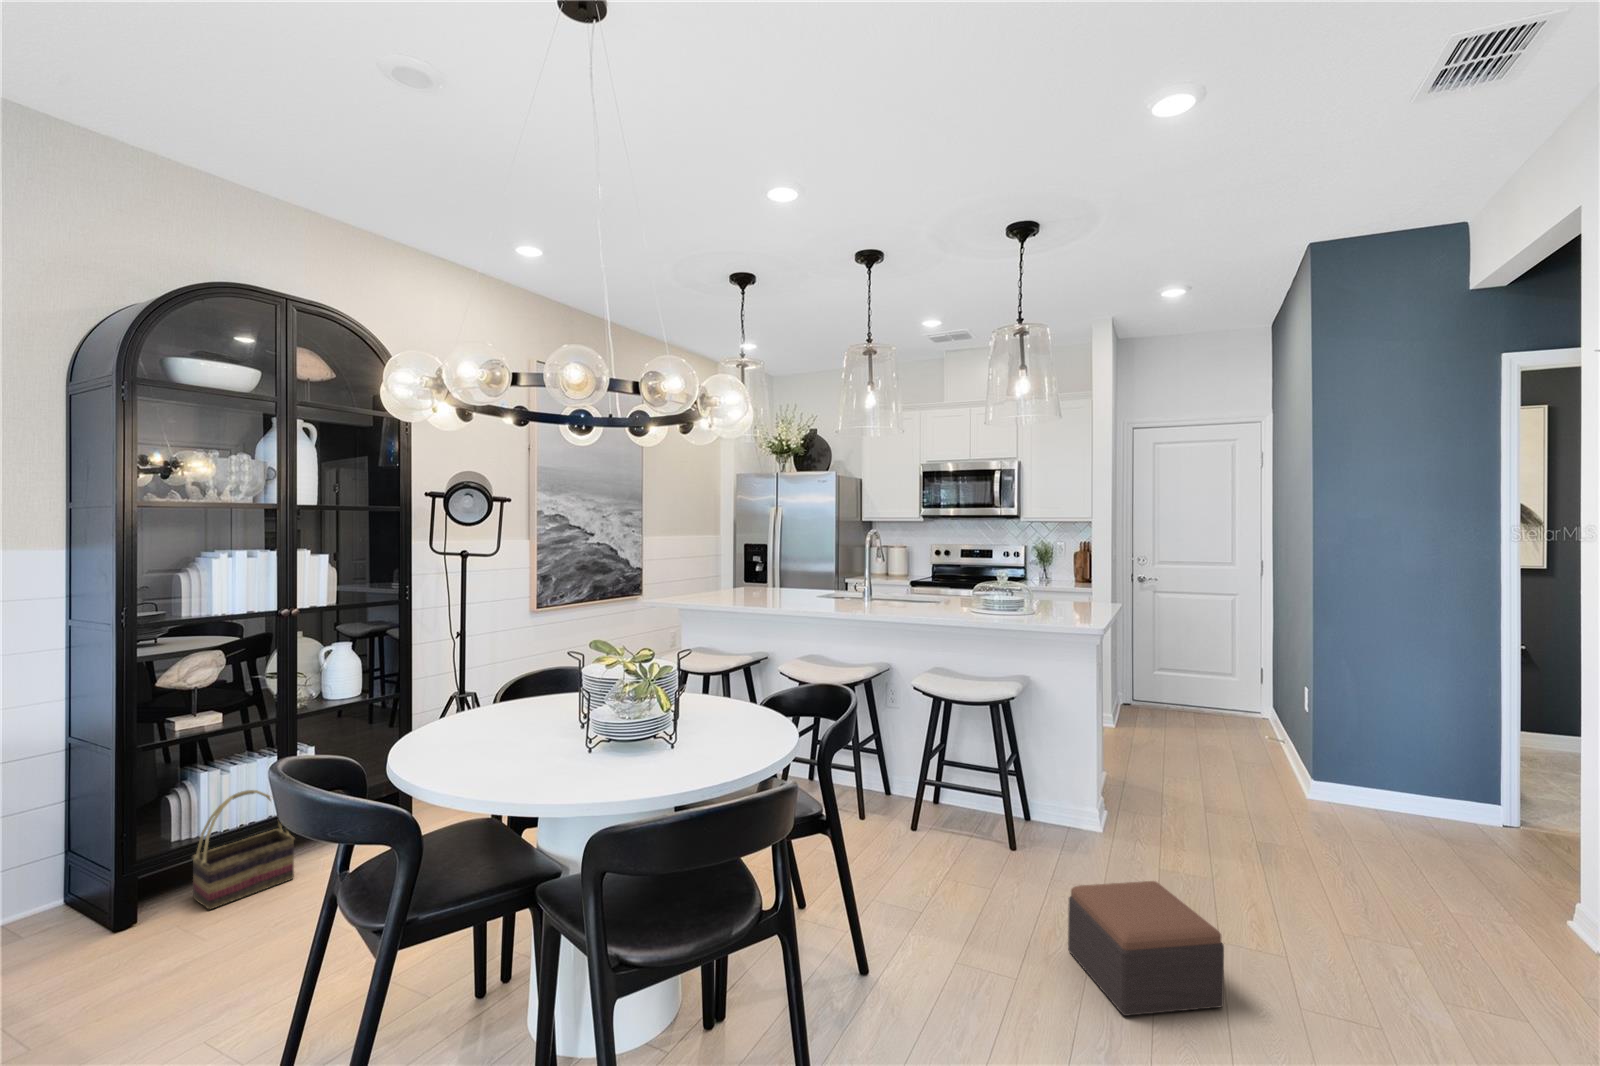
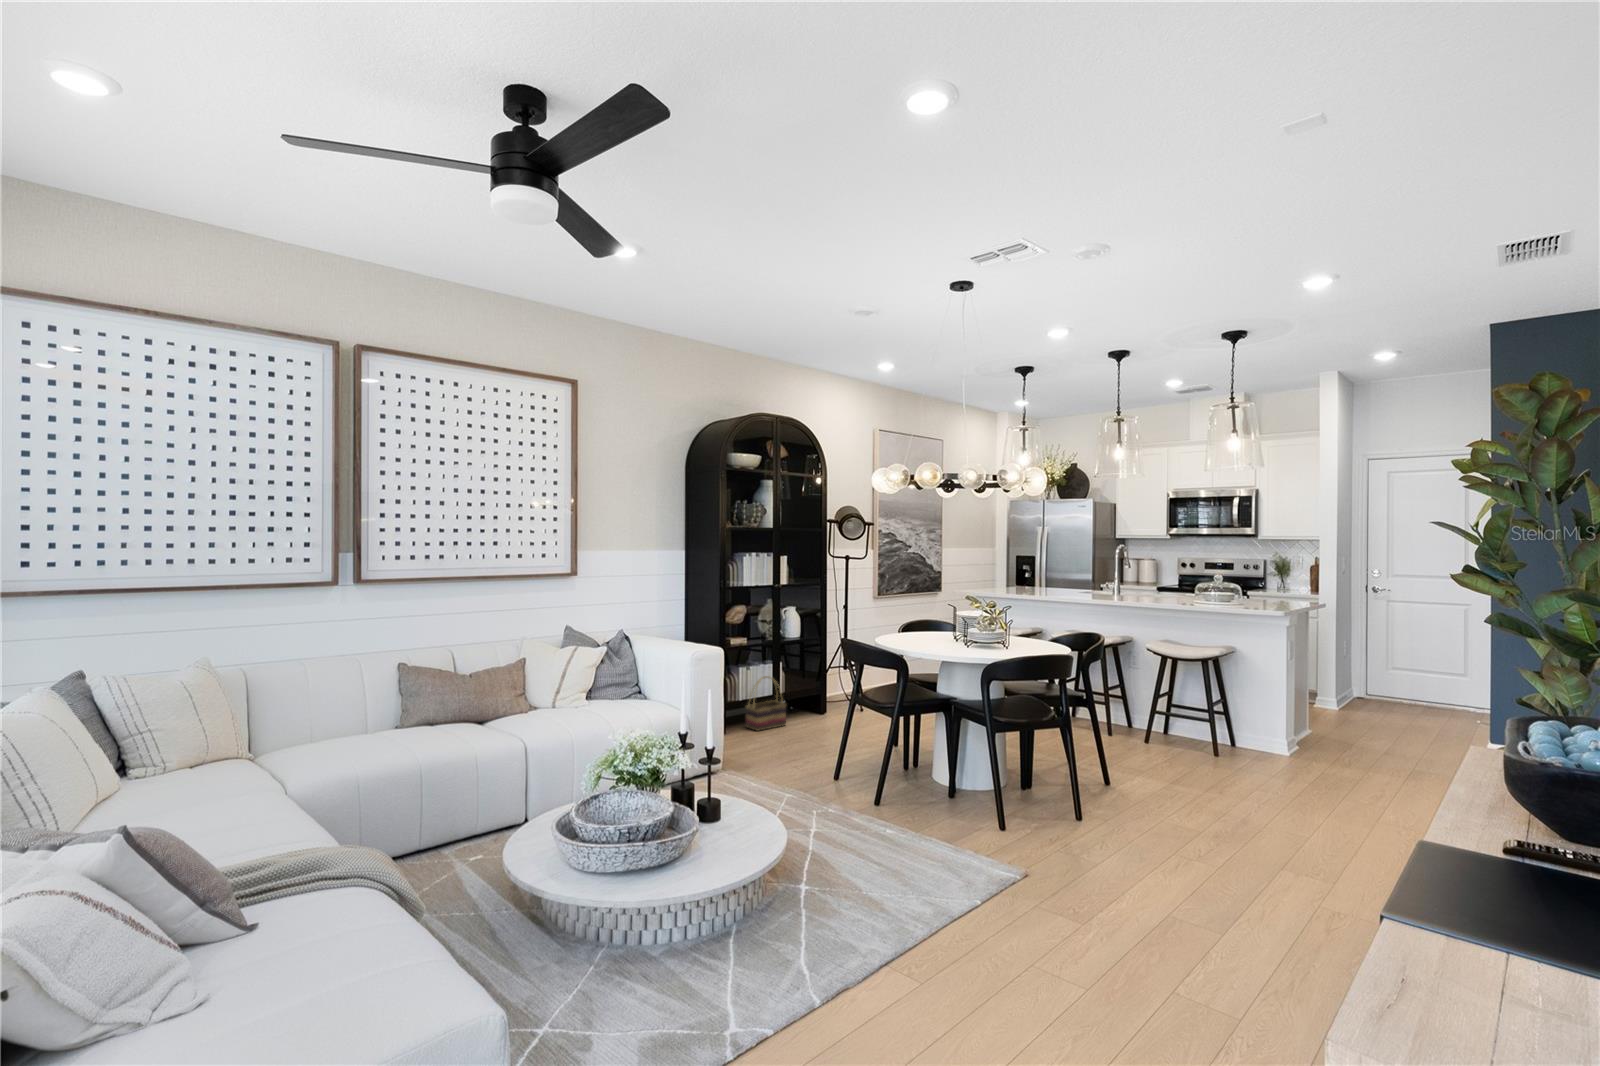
footstool: present [1068,881,1224,1016] -> none [1233,748,1320,810]

